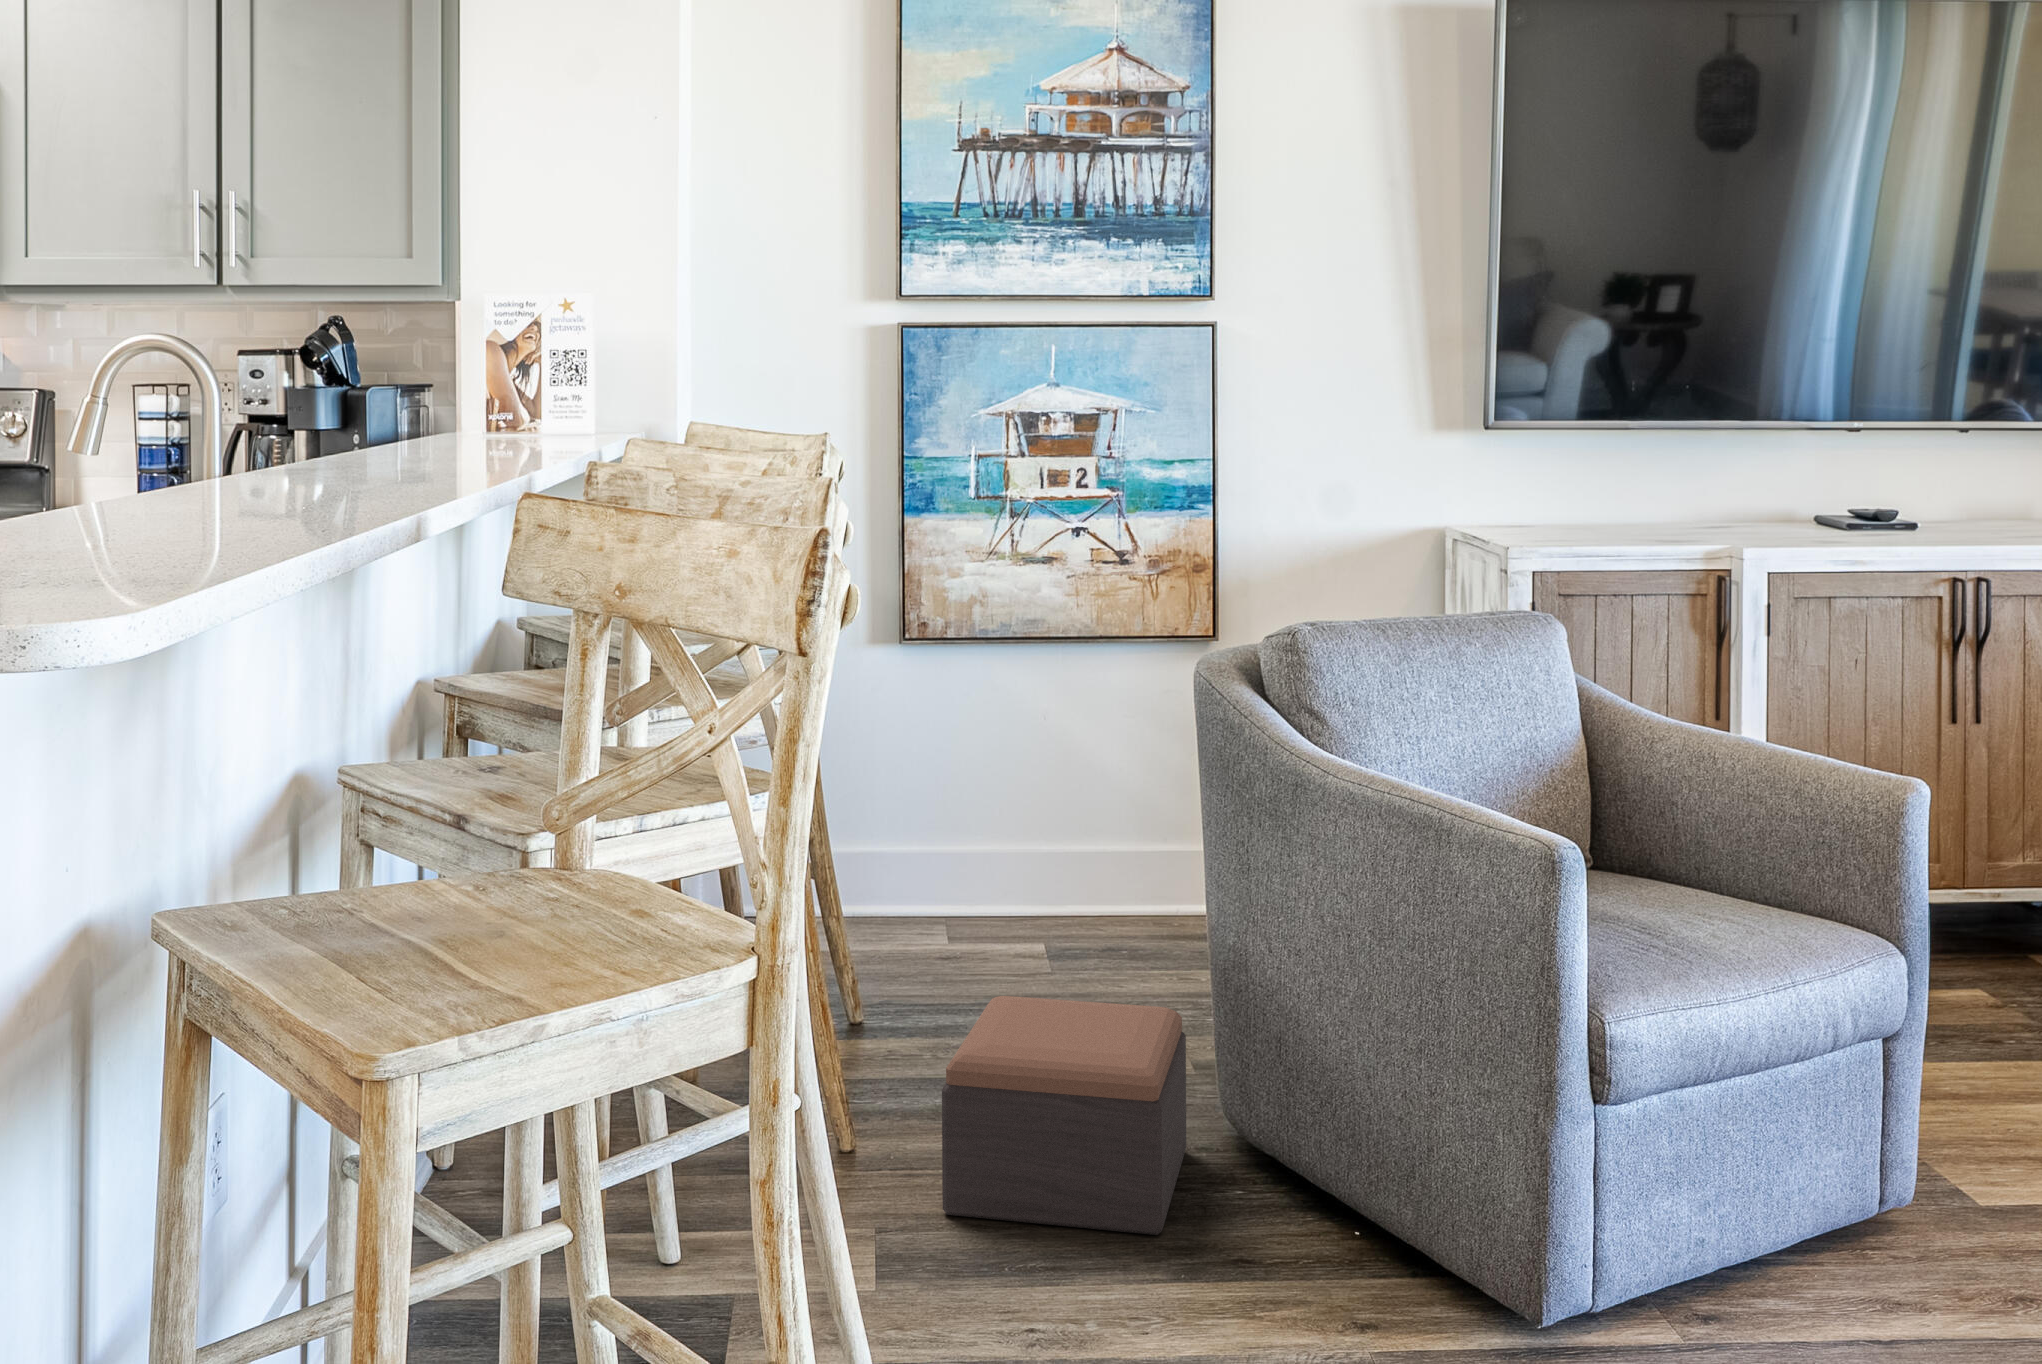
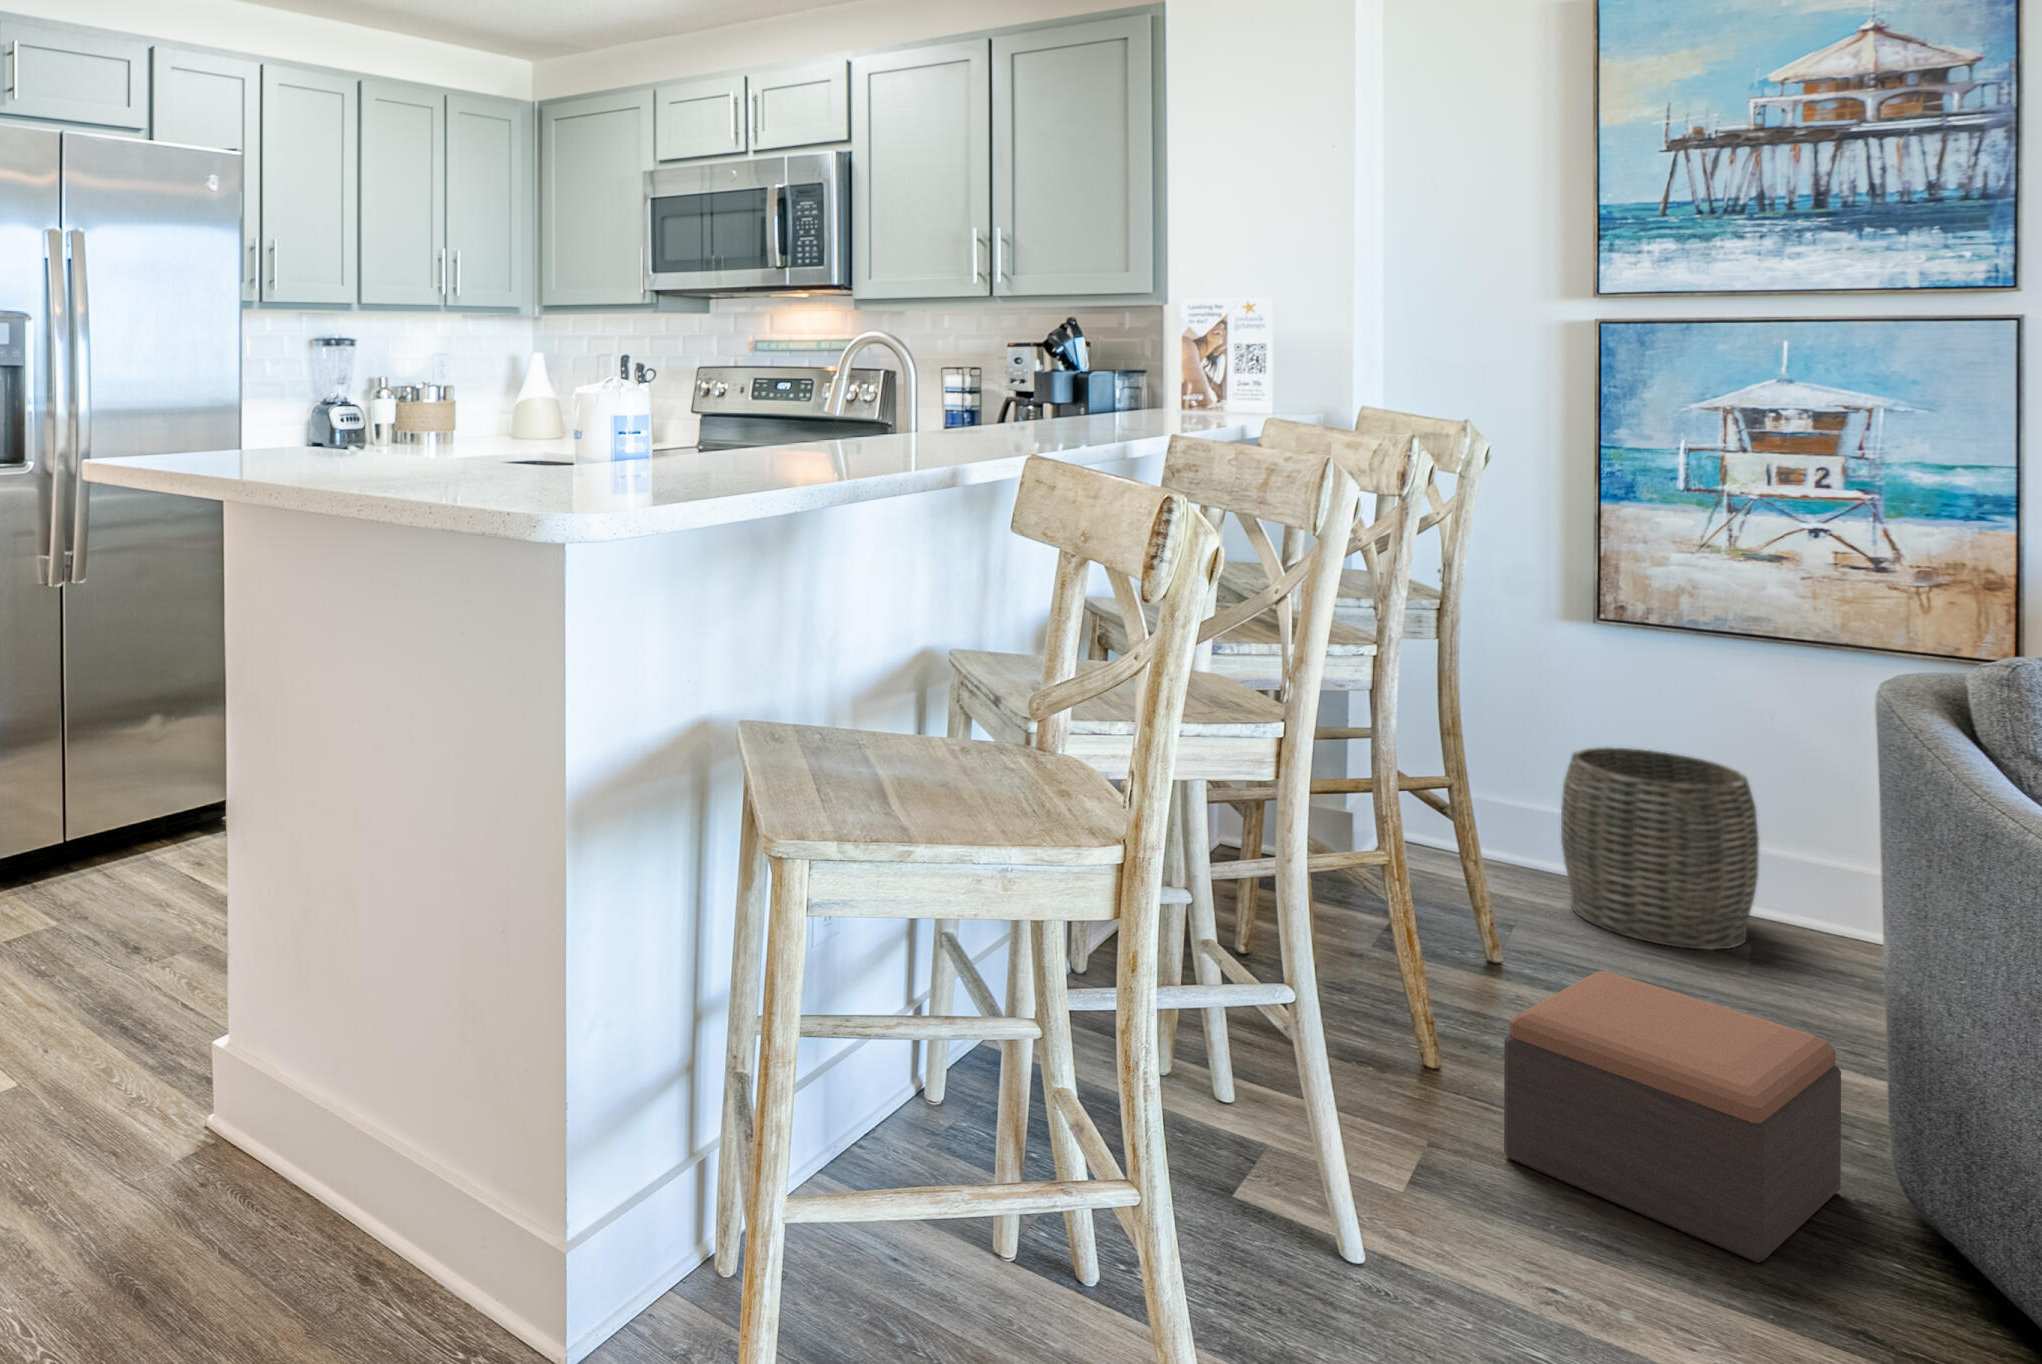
woven basket: none [888,770,1048,967] -> present [1561,747,1759,950]

